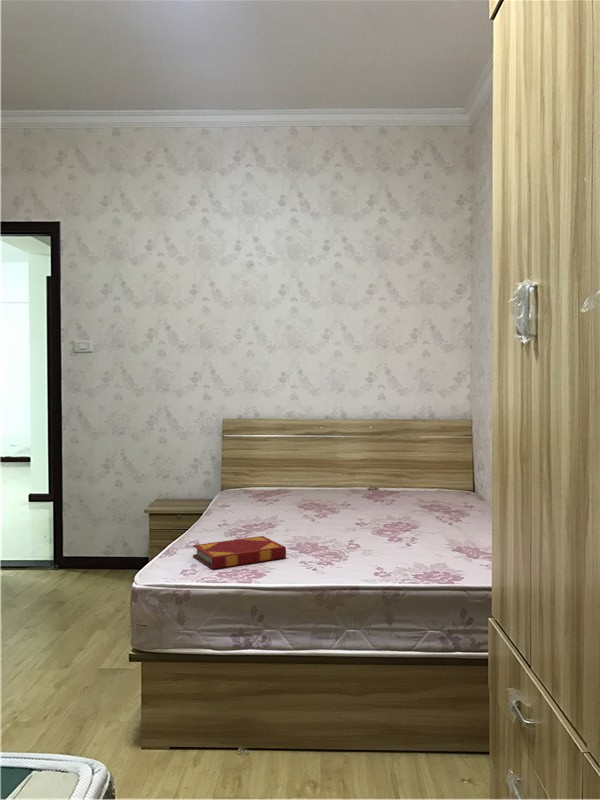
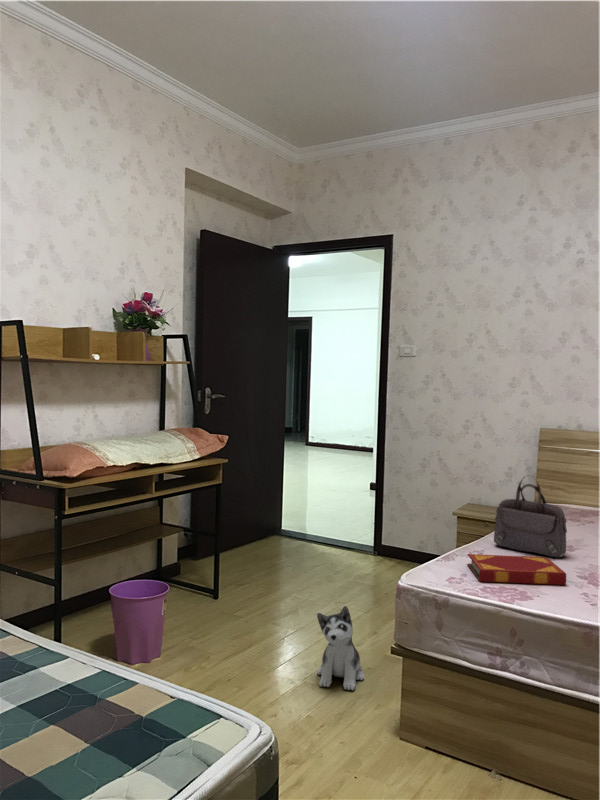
handbag: none [206,461,273,536] -> present [494,477,567,558]
plush toy: none [27,626,85,722] -> present [317,606,364,690]

